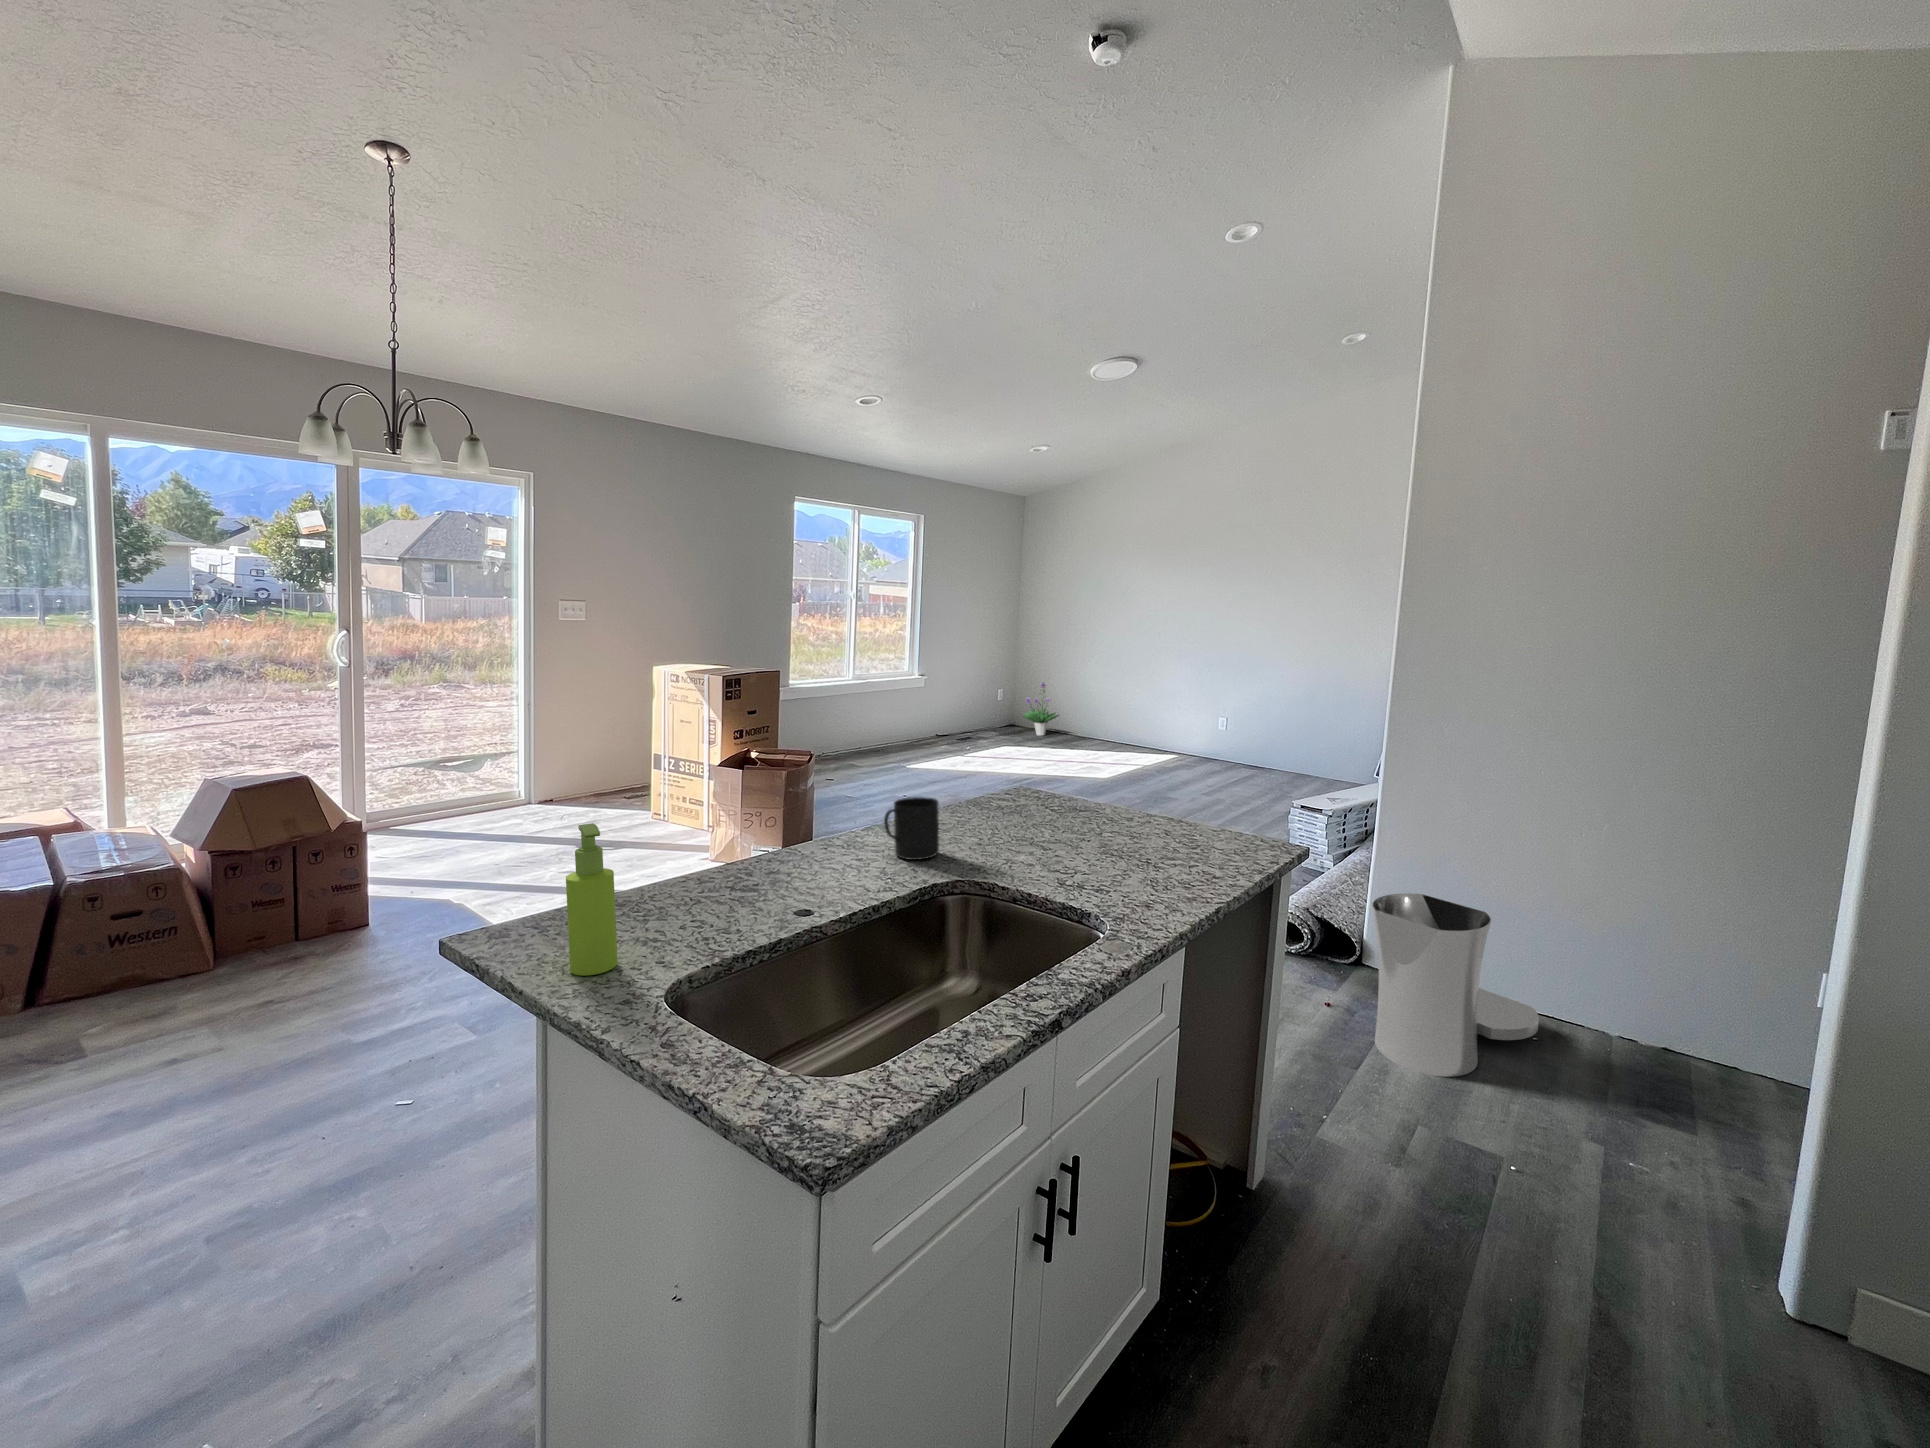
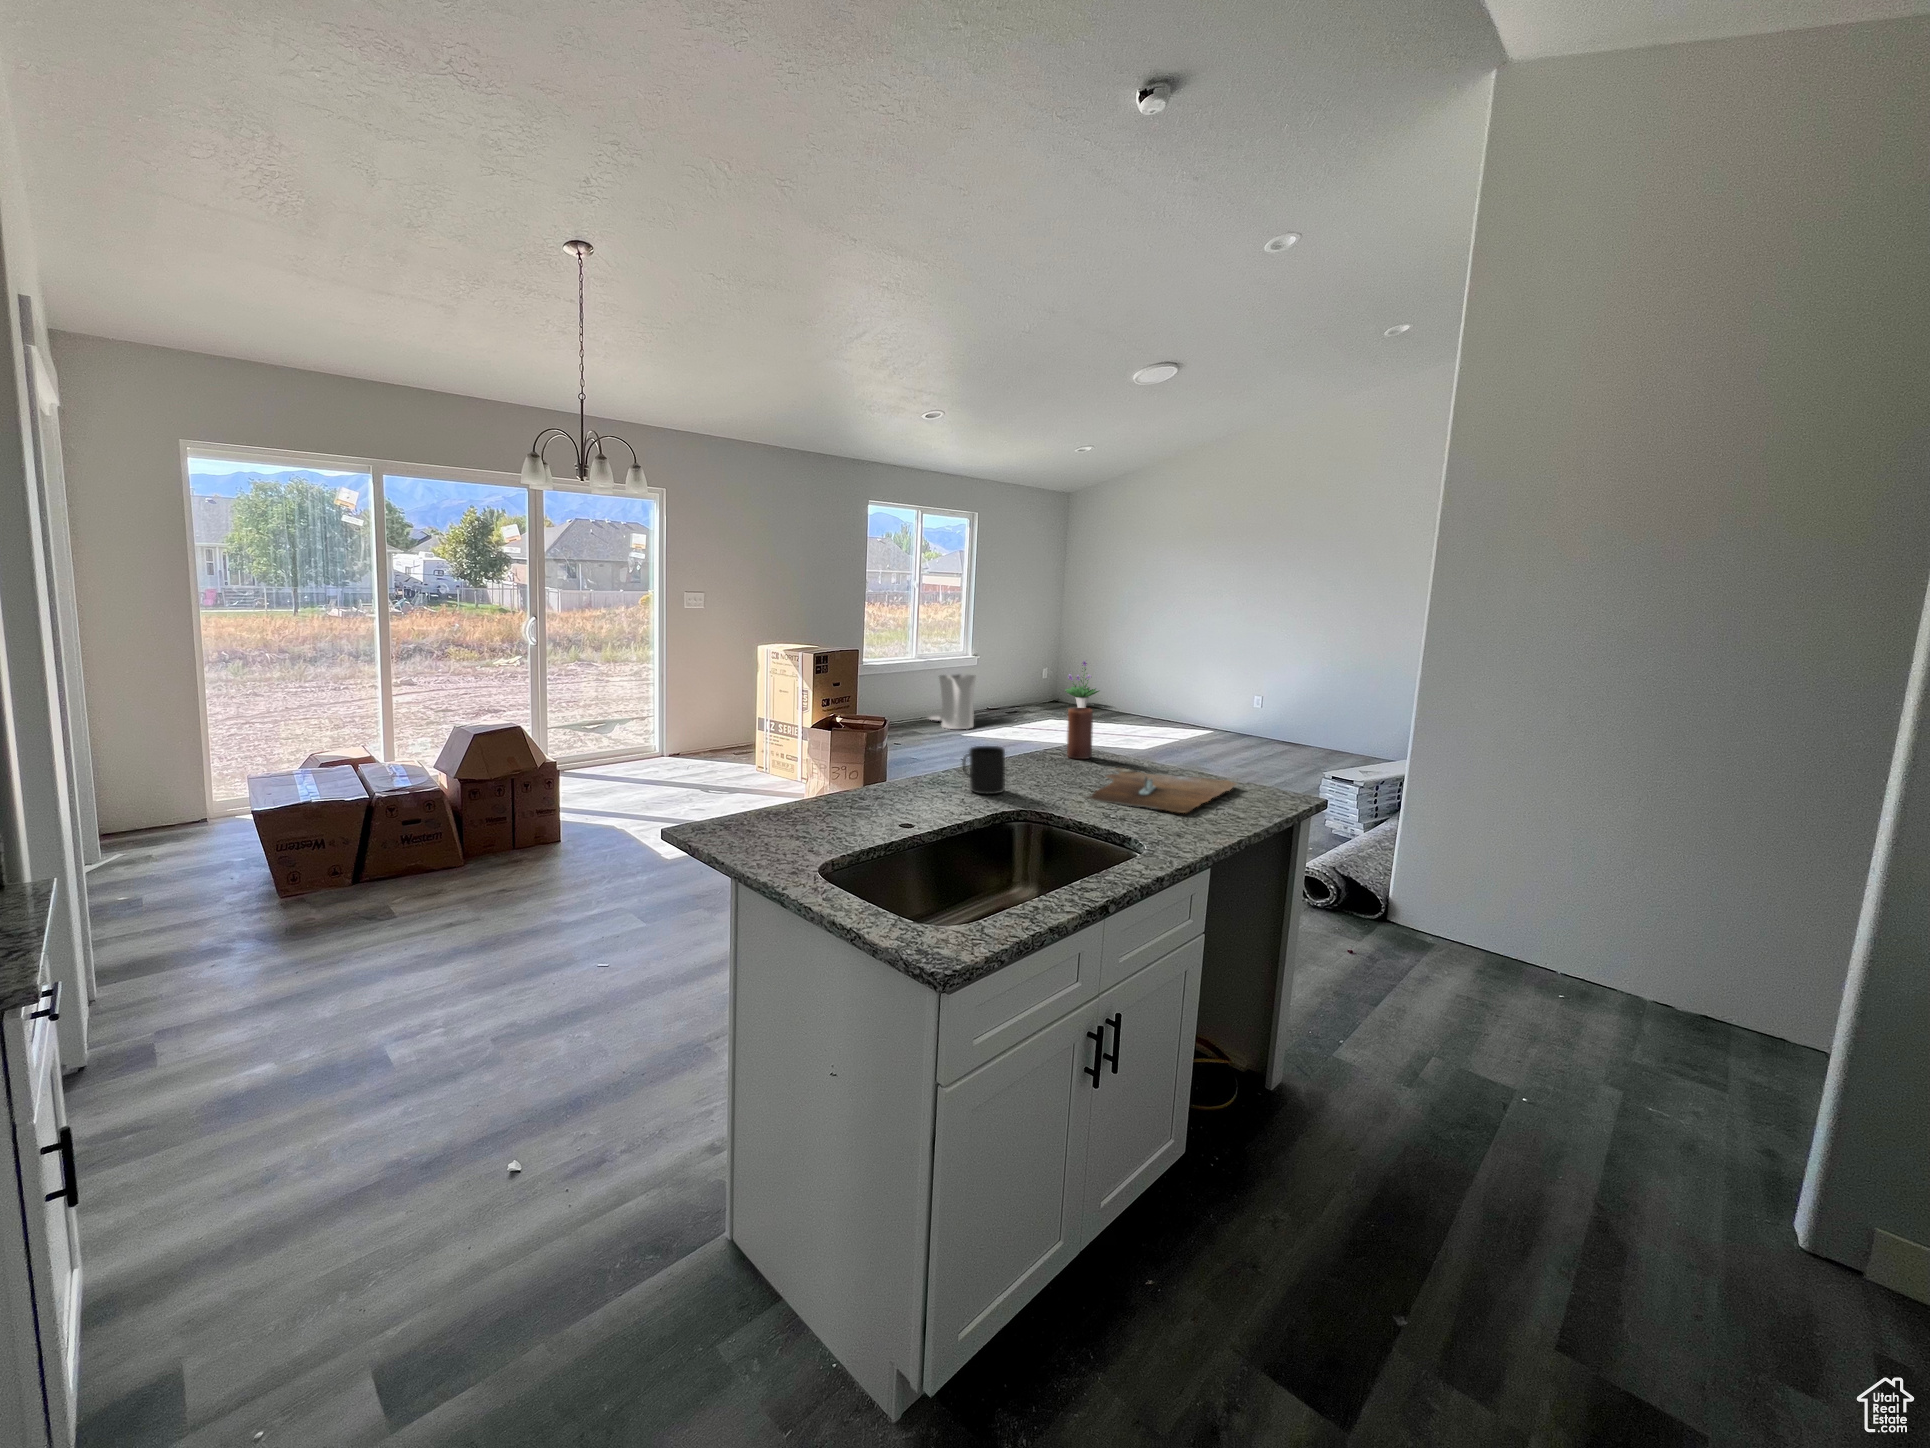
candle: none [1018,744,1047,806] -> present [1067,708,1093,759]
cutting board: none [1015,815,1212,875] -> present [1087,768,1236,813]
soap dispenser: present [566,823,618,976] -> none [751,750,783,856]
trash can: present [1372,893,1539,1077] -> present [927,674,976,729]

